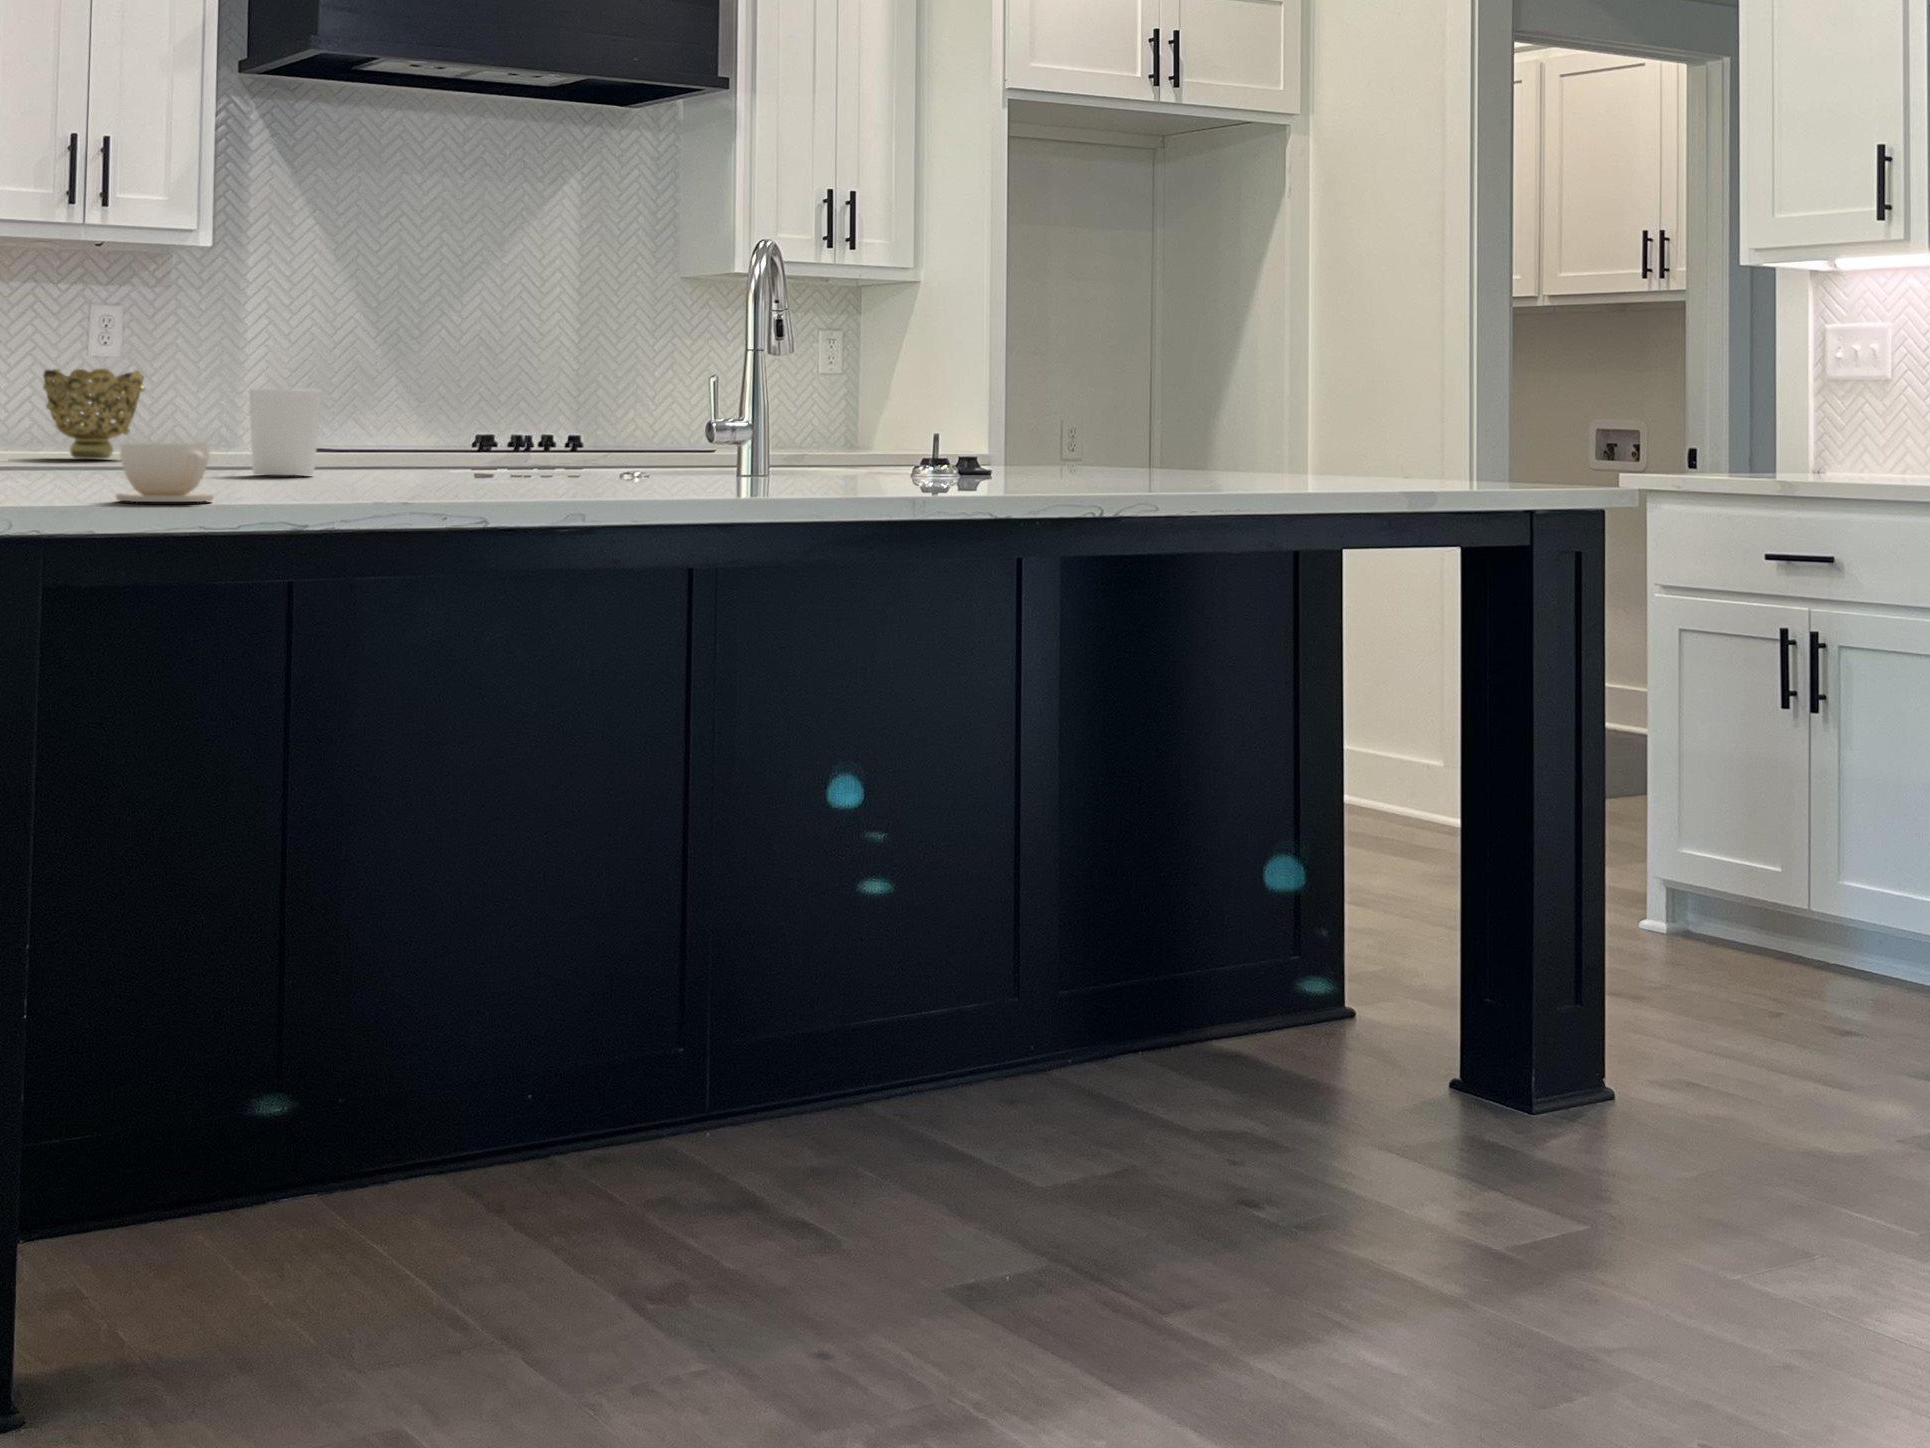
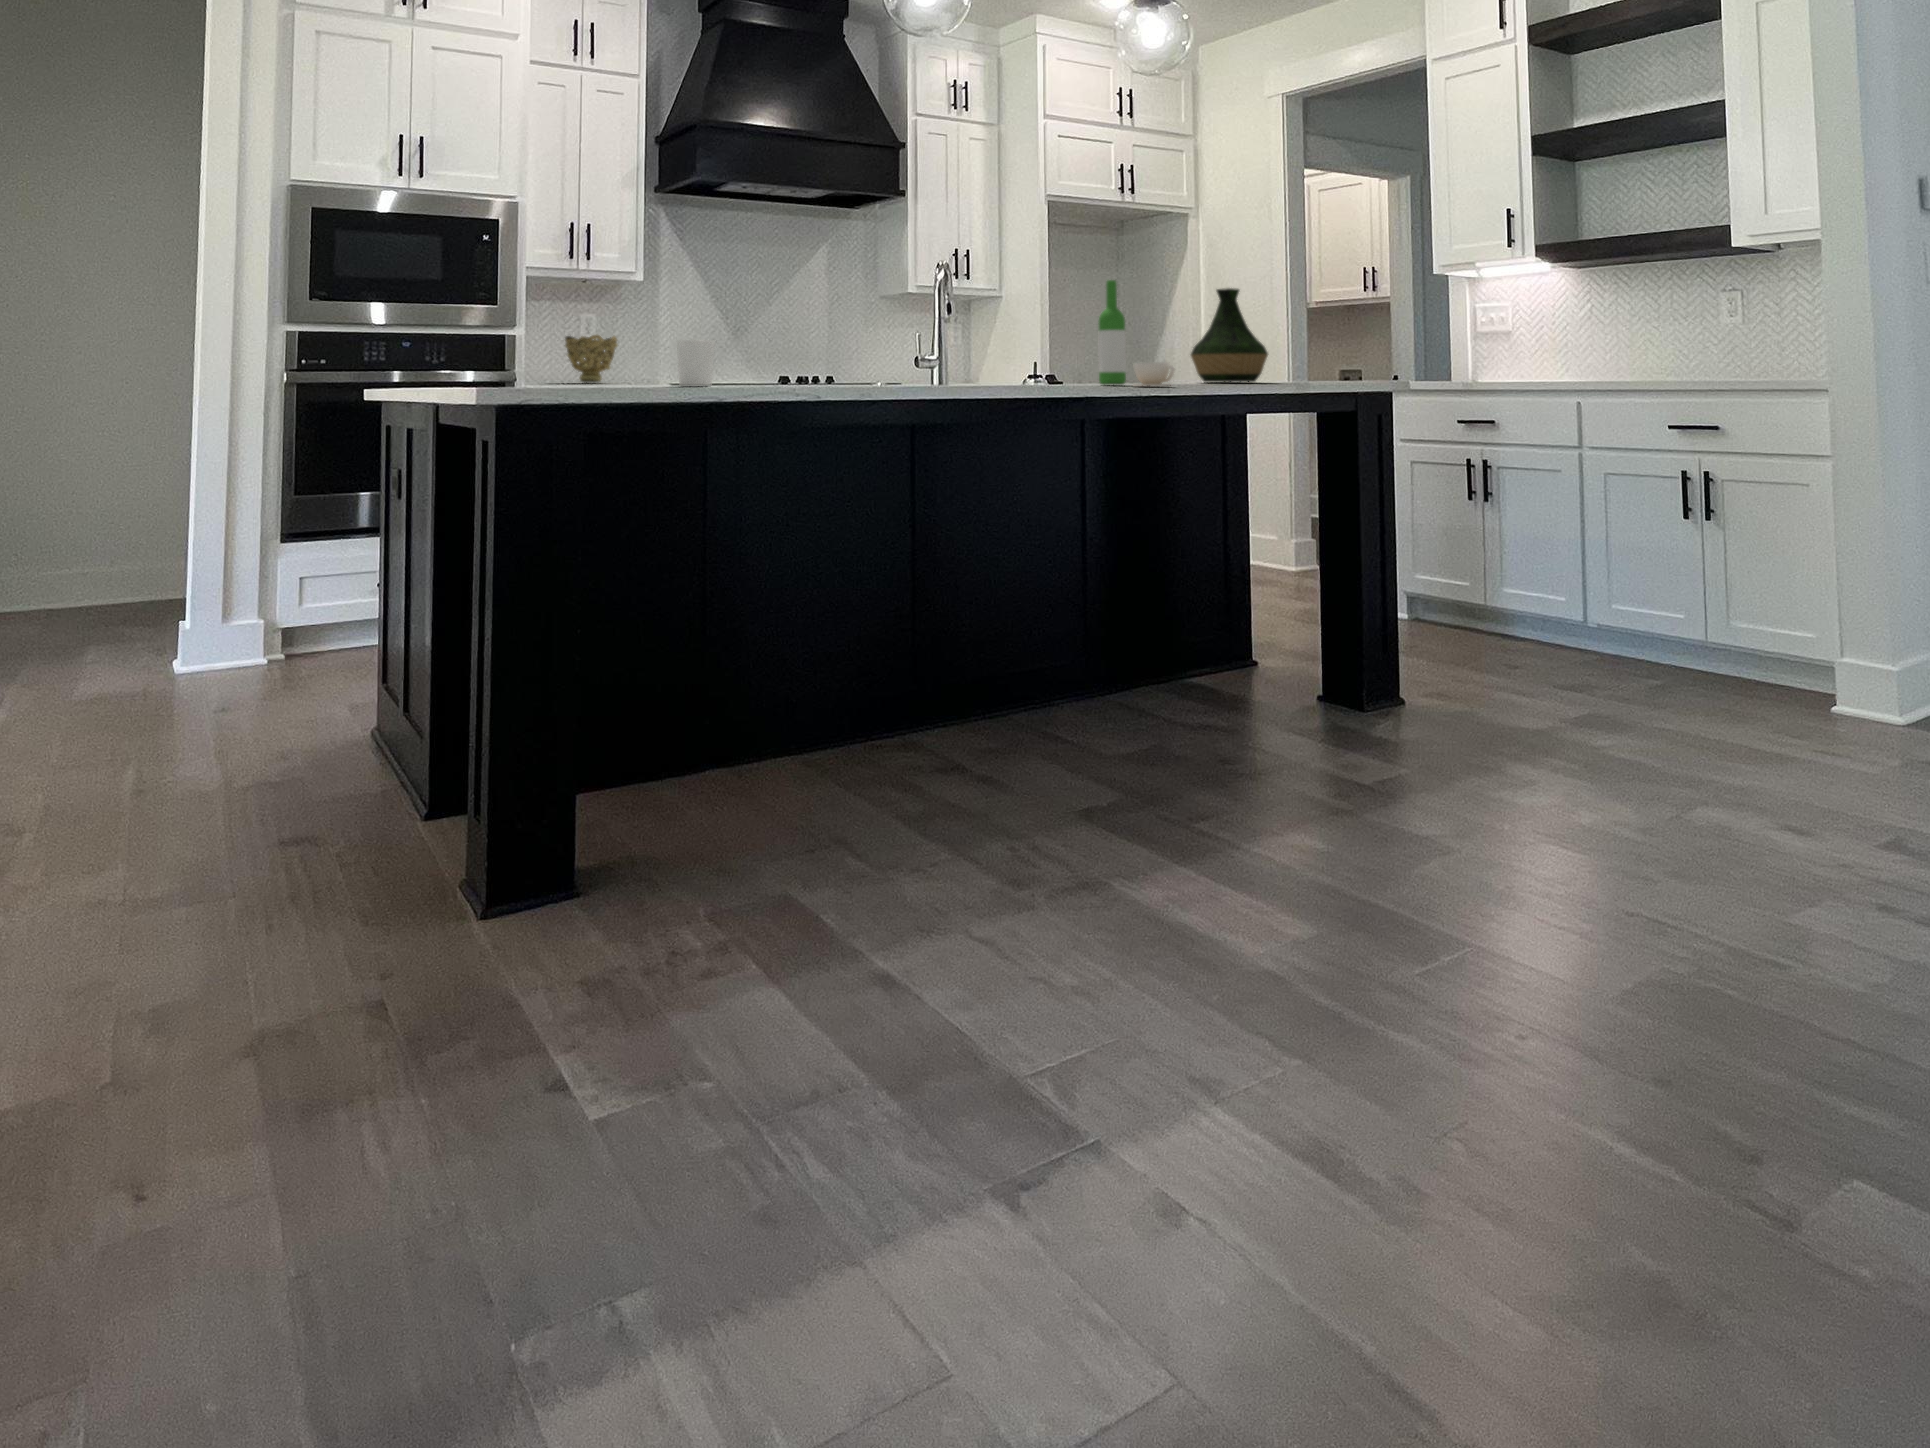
wine bottle: none [1056,285,1109,485] -> present [1098,280,1126,385]
vase: none [1245,299,1393,479] -> present [1191,288,1268,383]
coffee cup: present [116,444,214,502] -> present [1132,362,1174,387]

